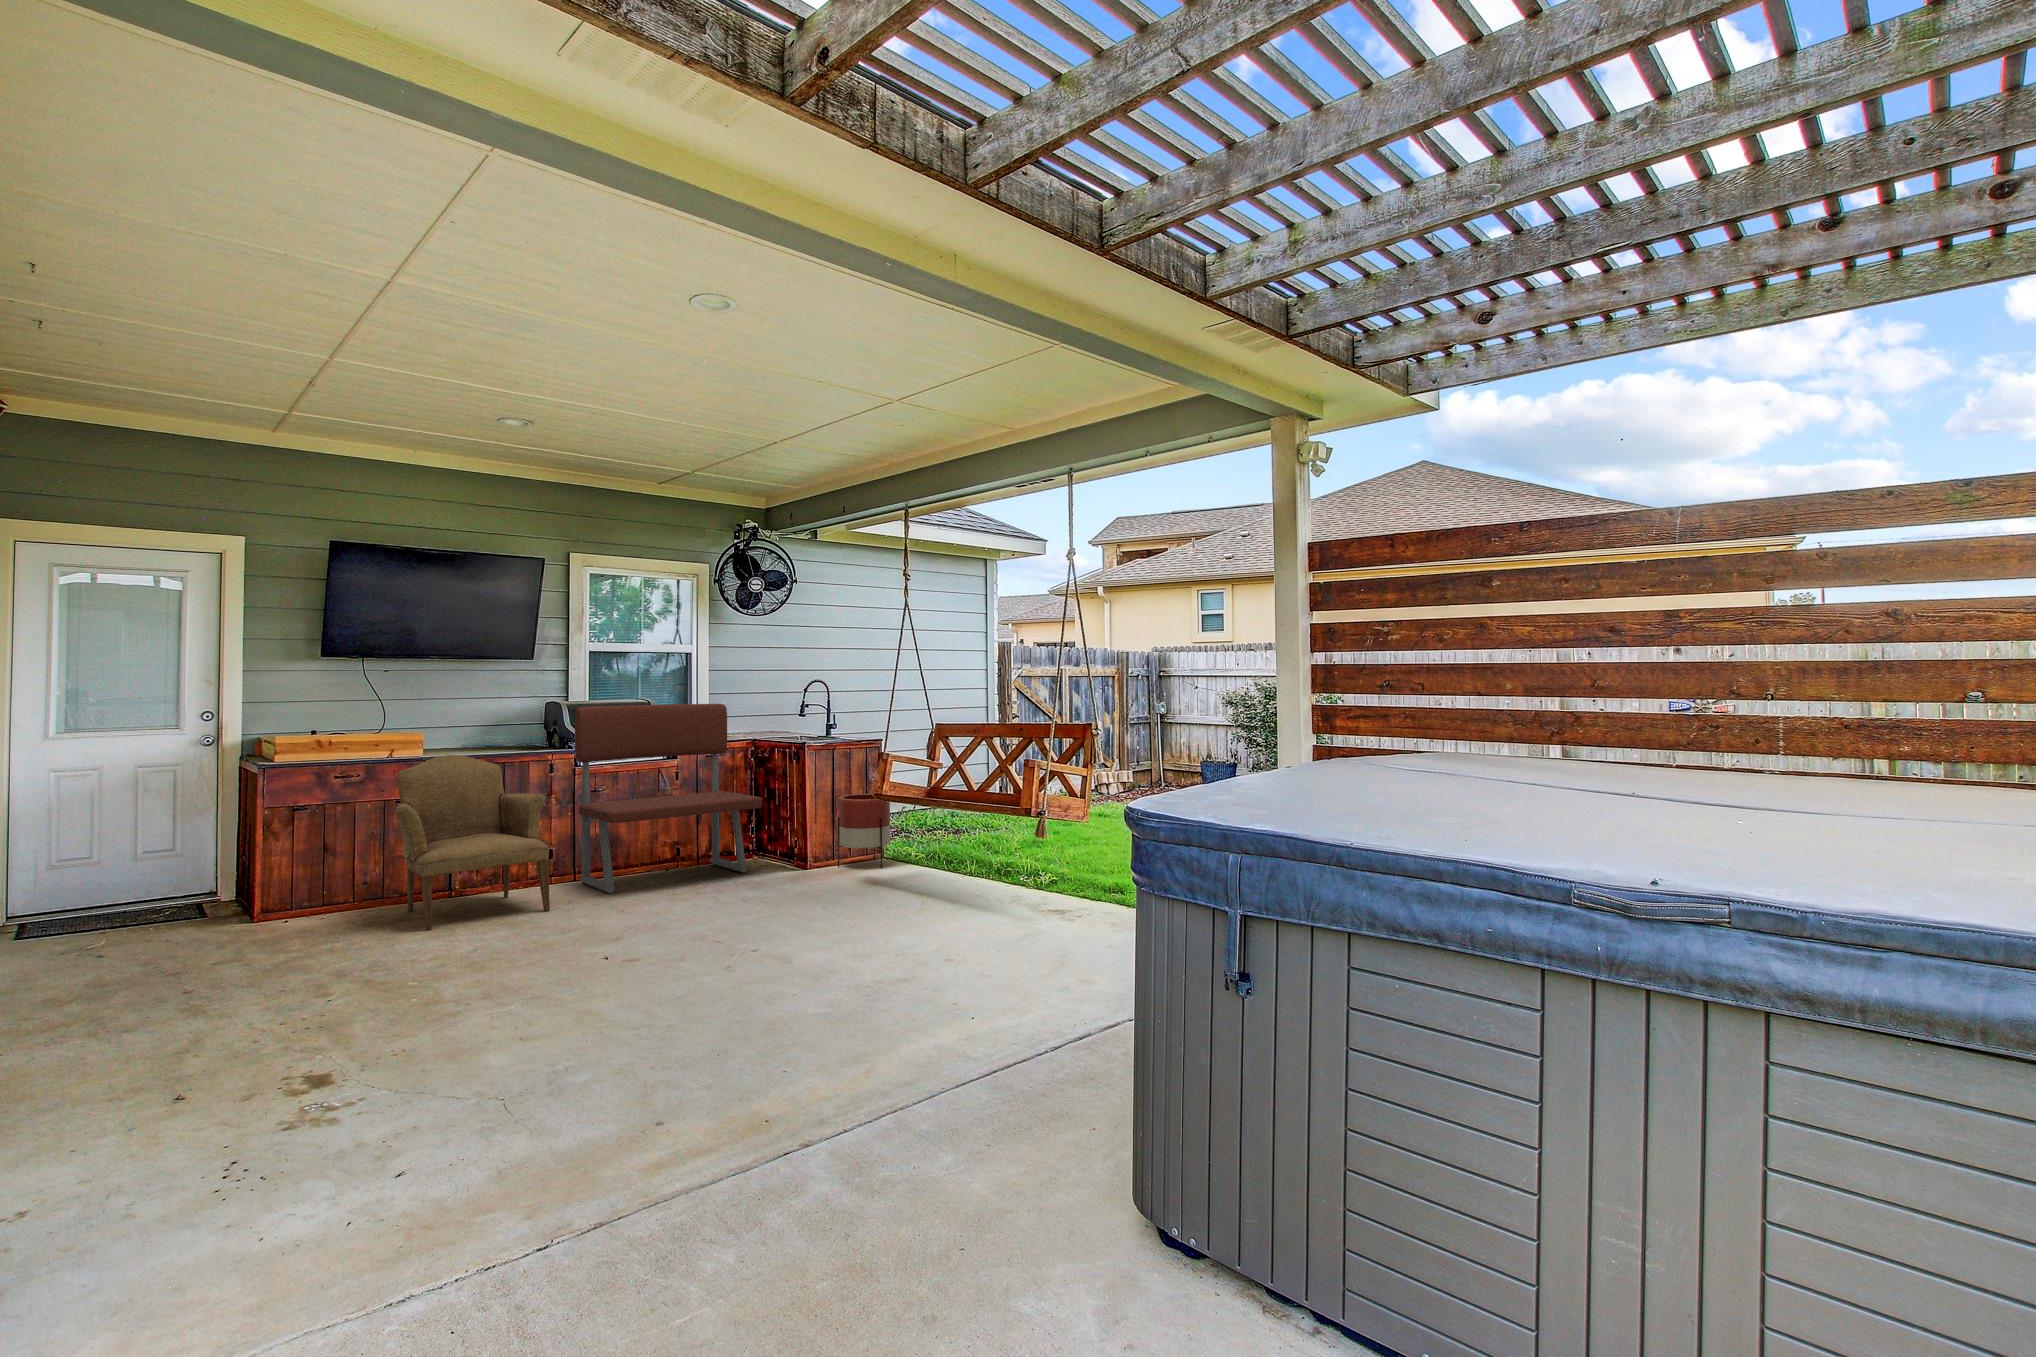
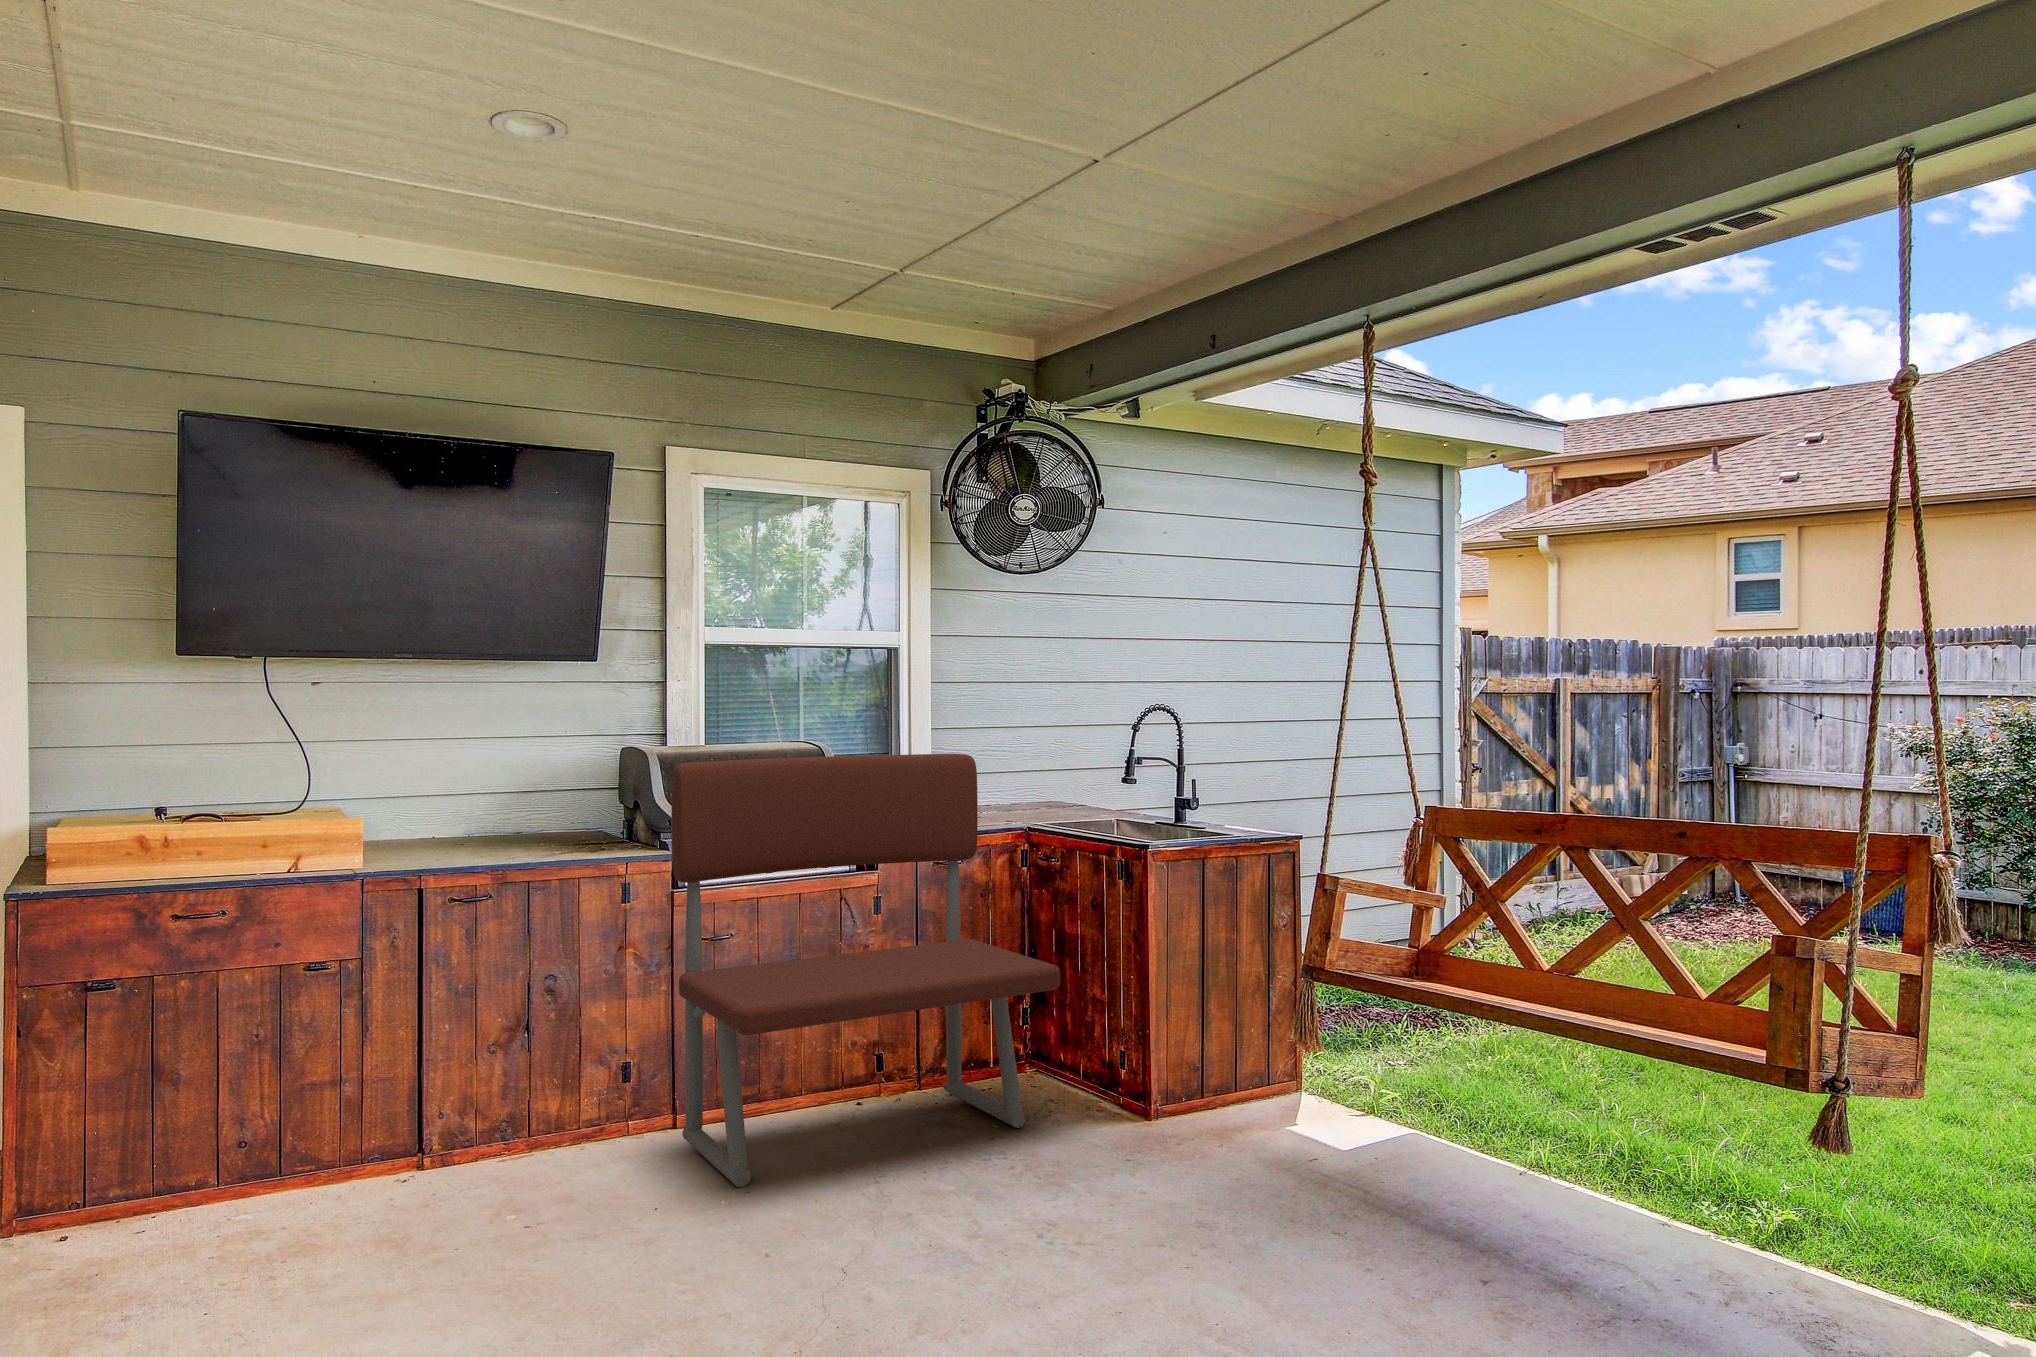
armchair: present [395,755,550,931] -> none [258,867,603,1318]
planter: present [838,794,890,869] -> none [1218,954,1336,1135]

